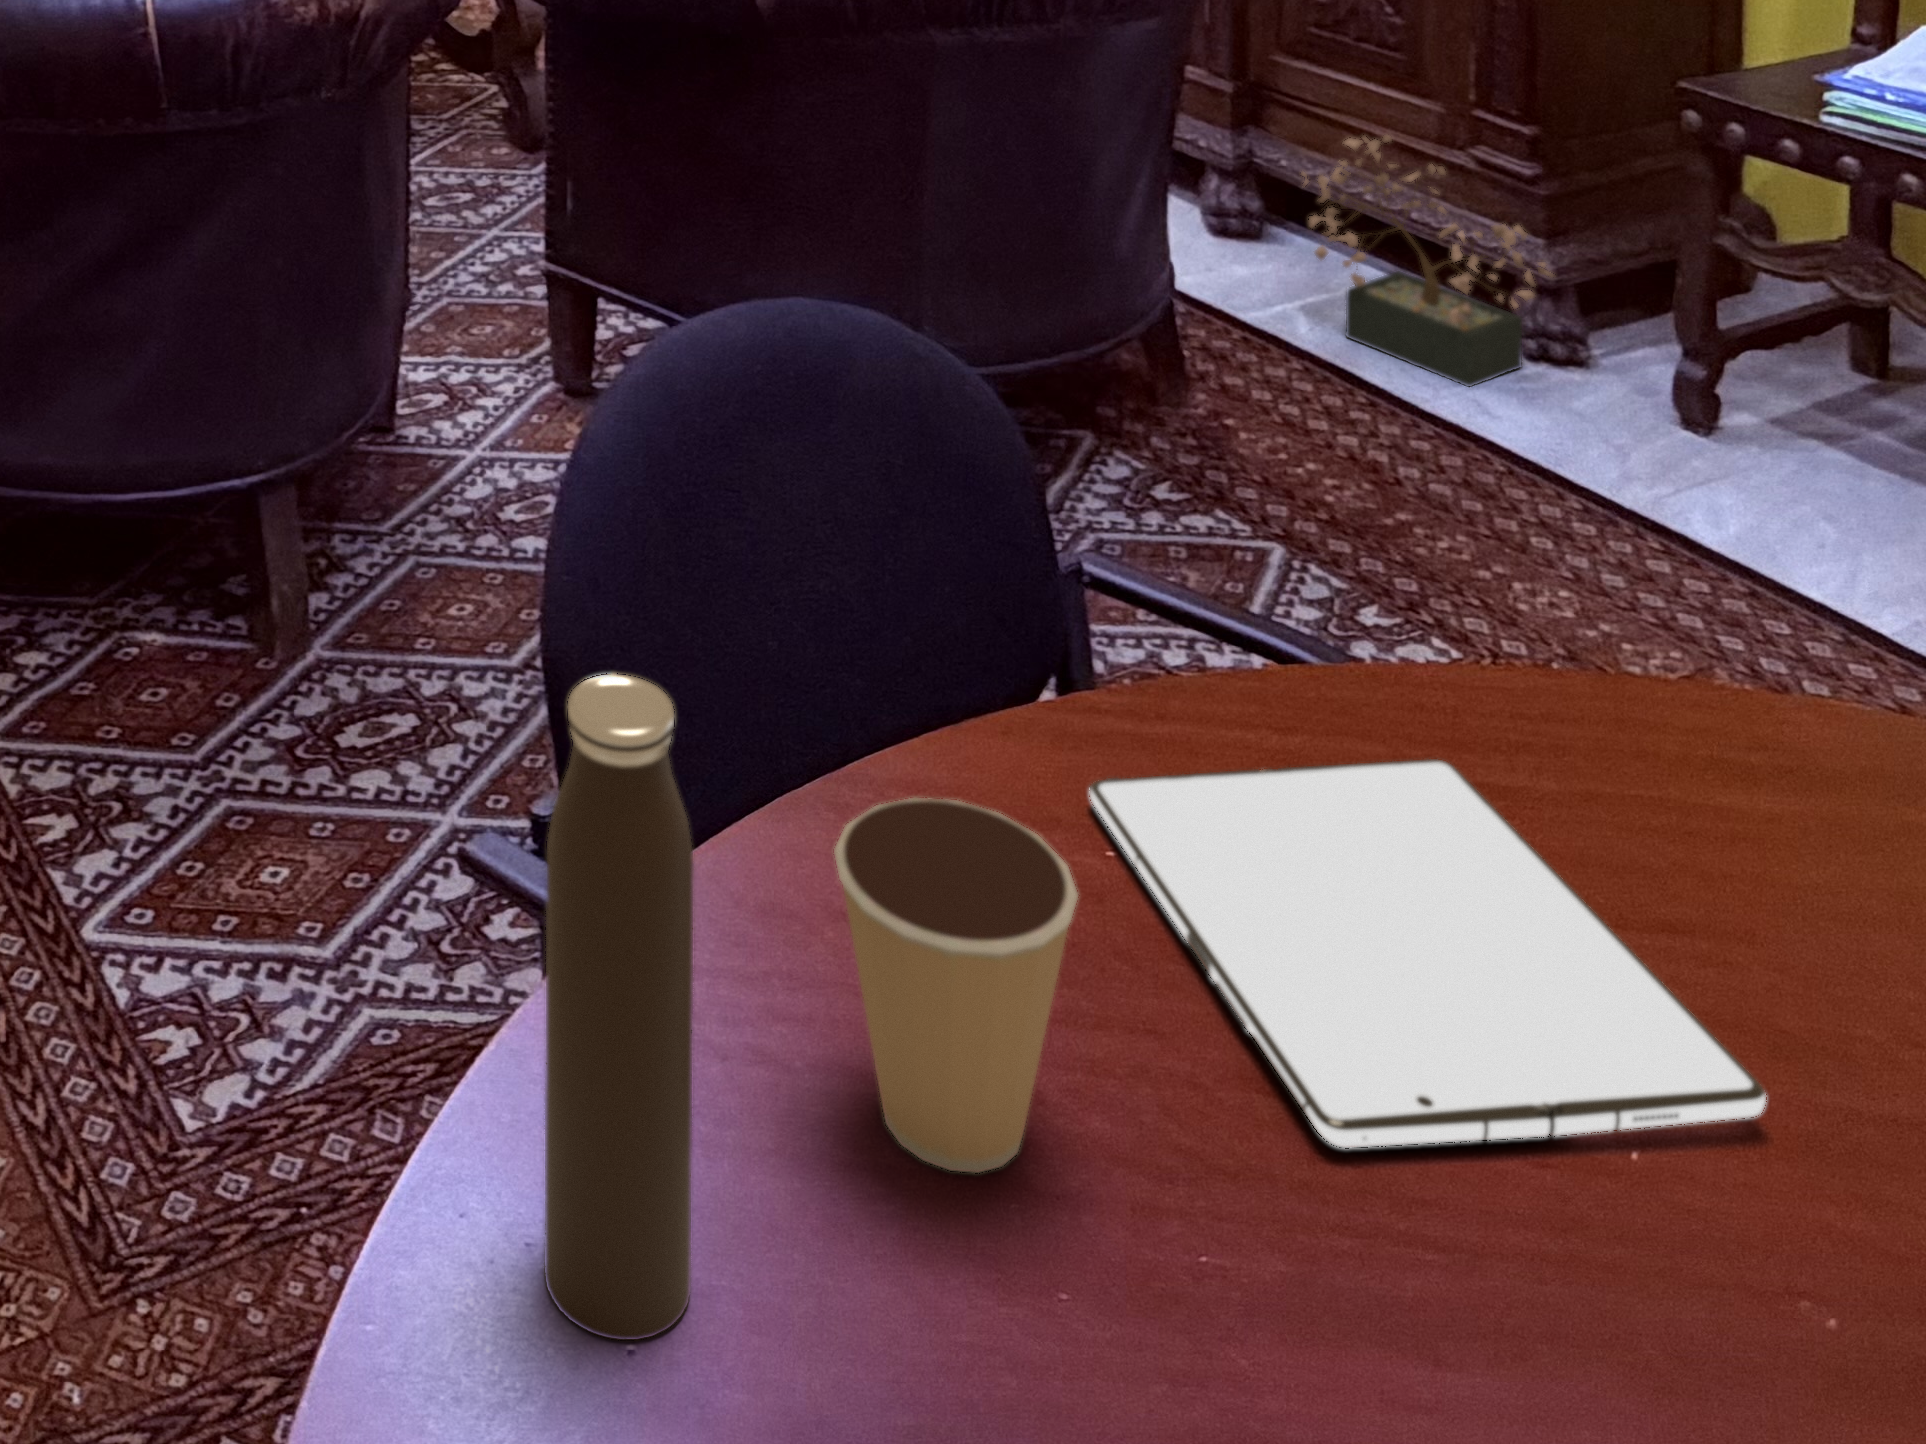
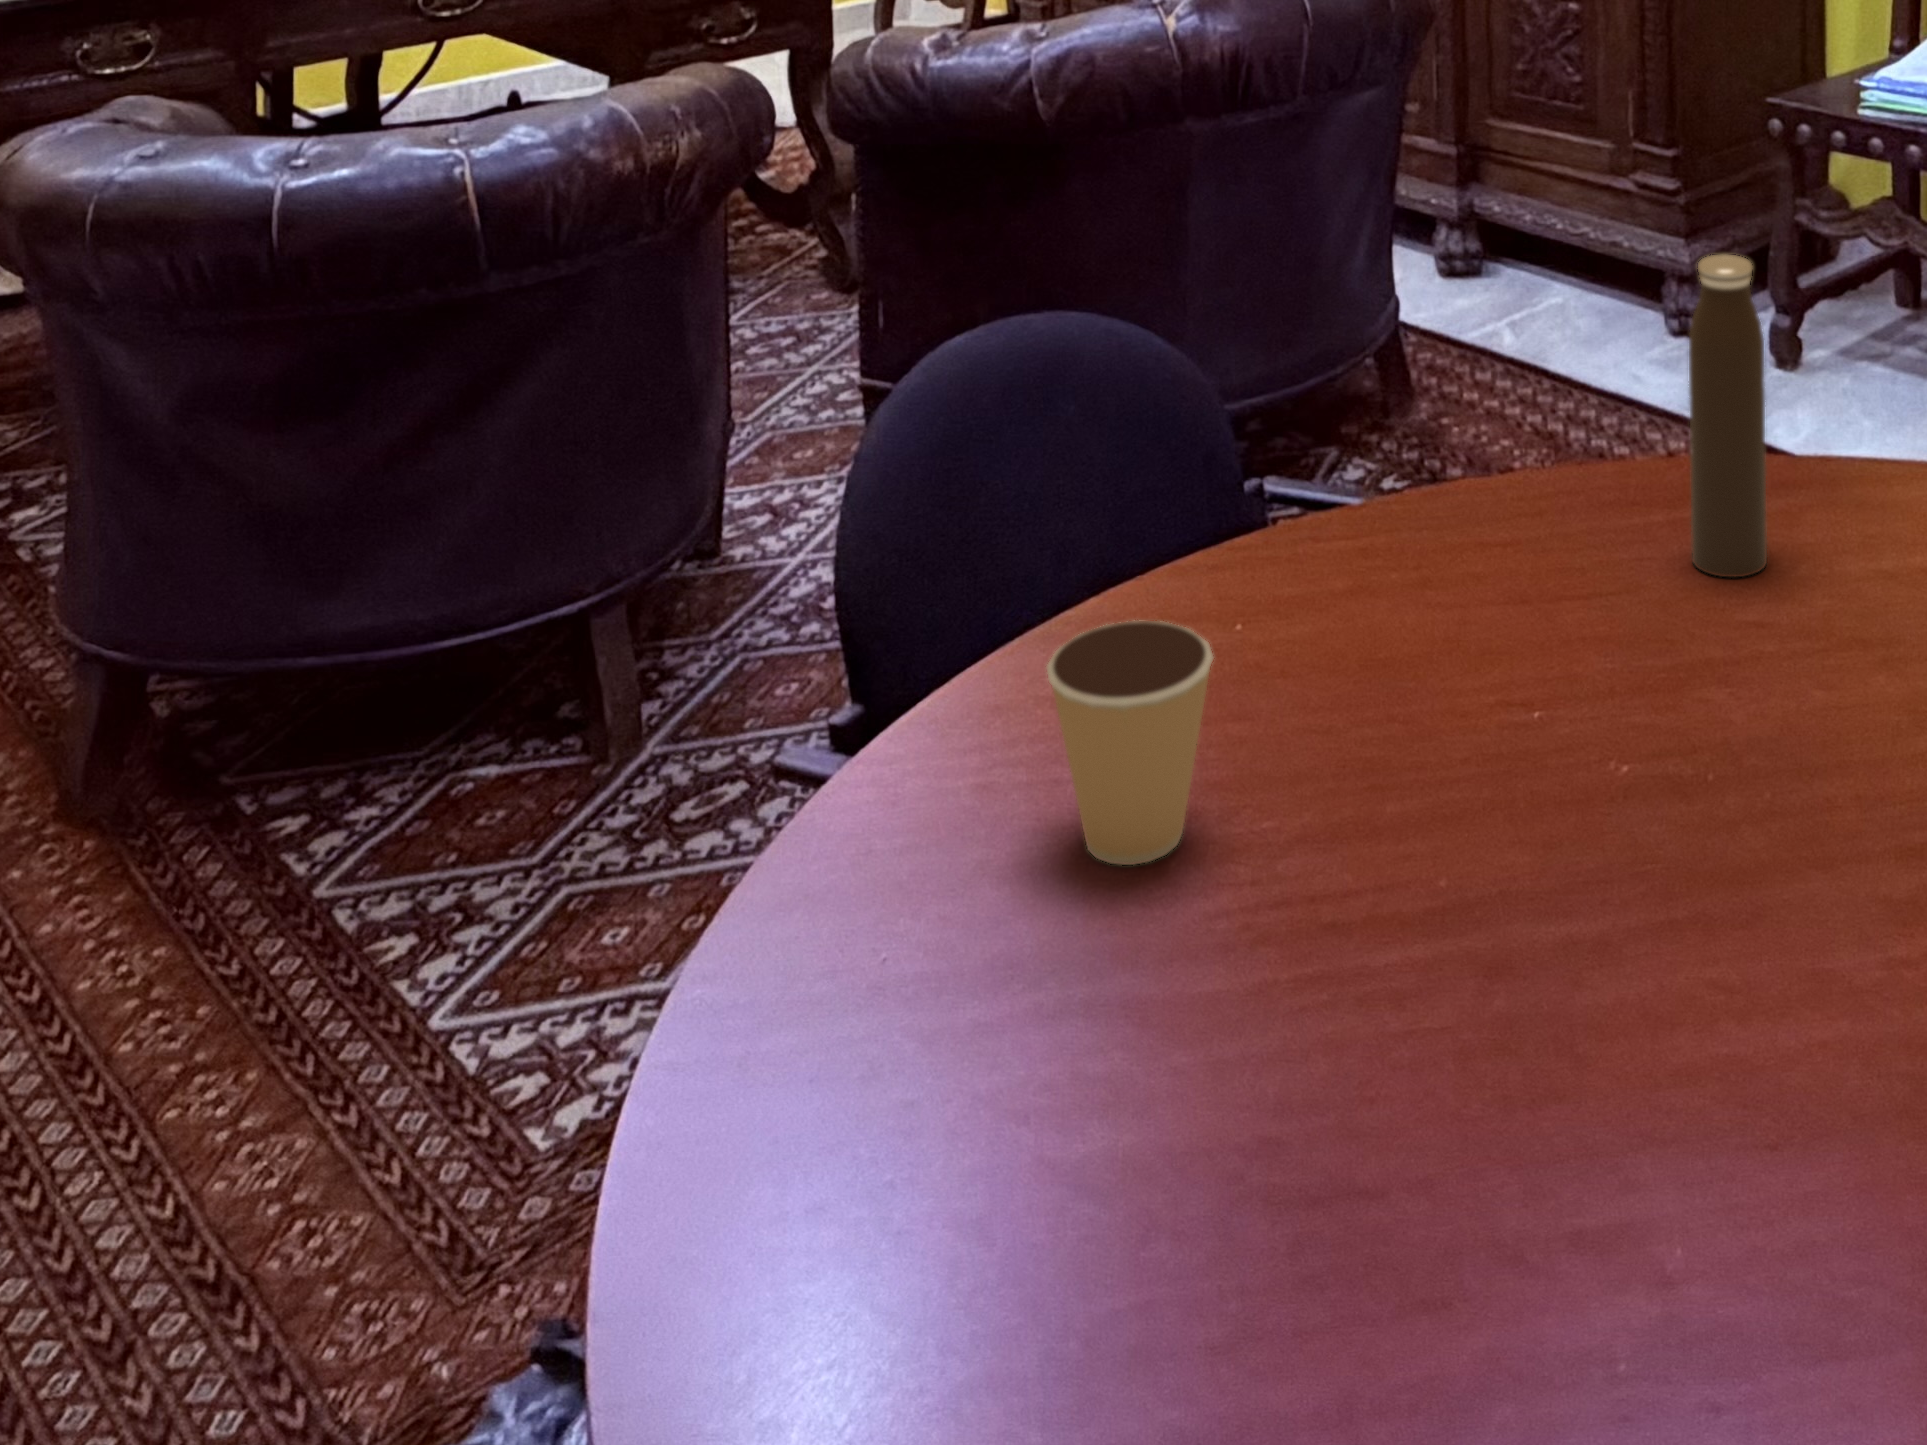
decorative plant: present [1302,135,1553,387] -> none [1501,172,1690,366]
water bottle: present [544,675,694,1340] -> present [1689,255,1767,577]
tablet: present [1090,759,1766,1148] -> none [1250,559,1654,792]

